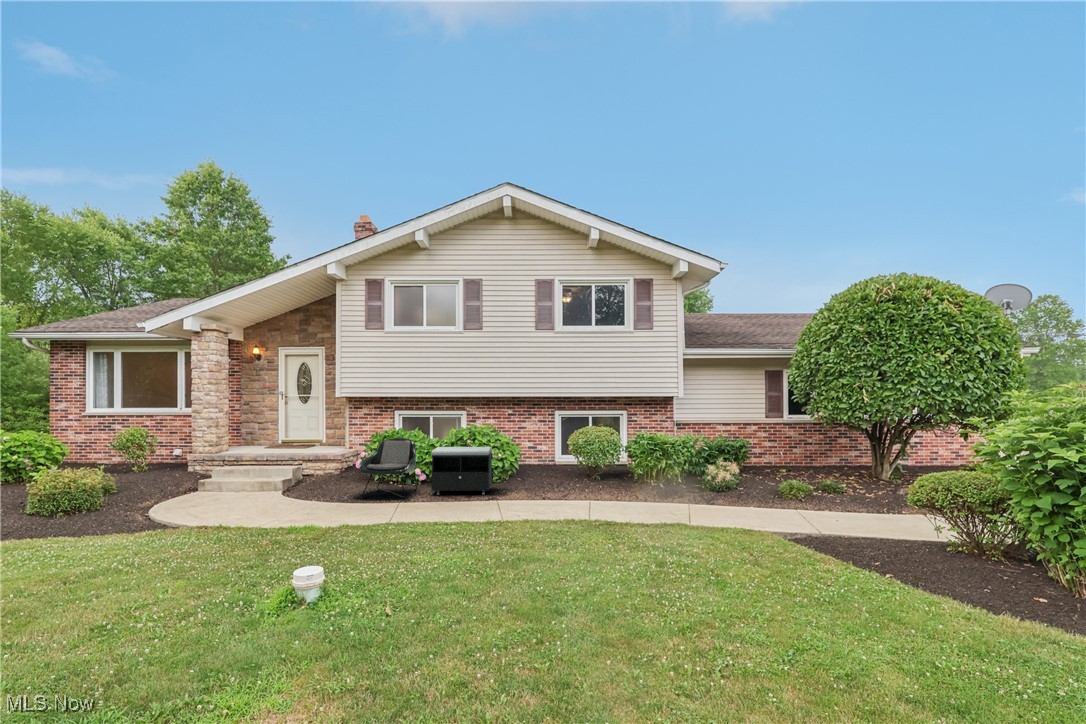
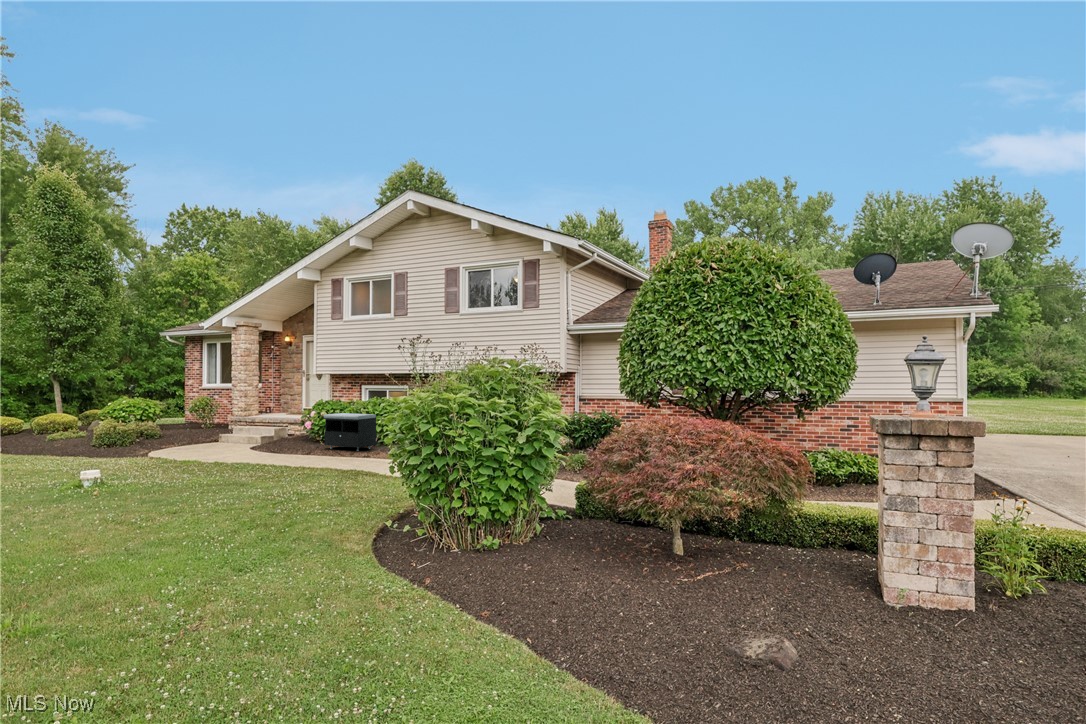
lounge chair: present [360,438,417,499] -> none [280,405,327,449]

